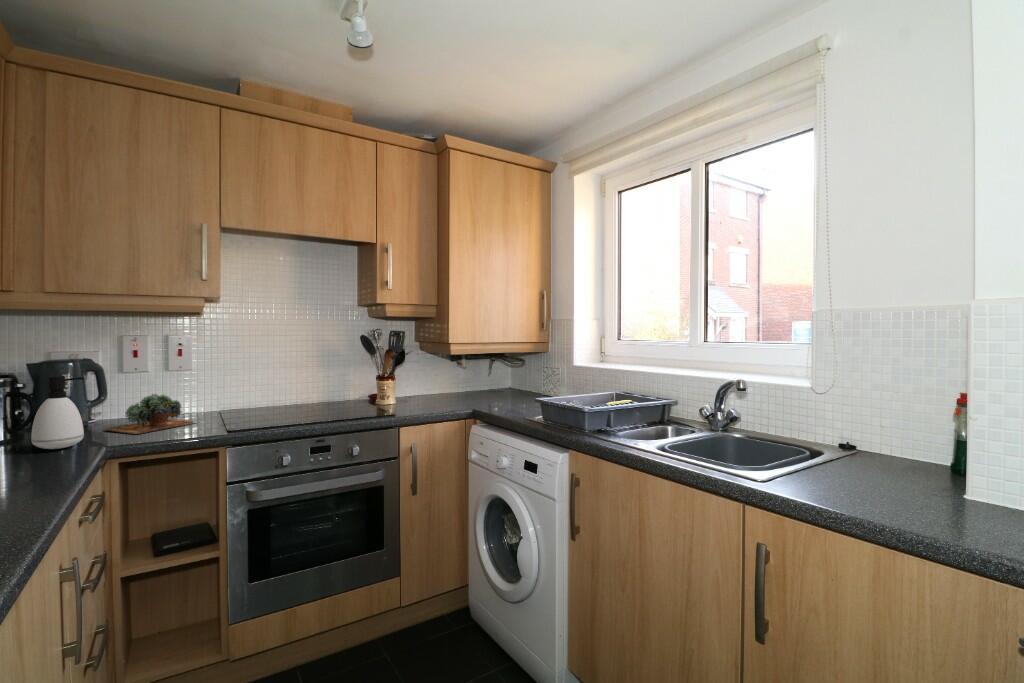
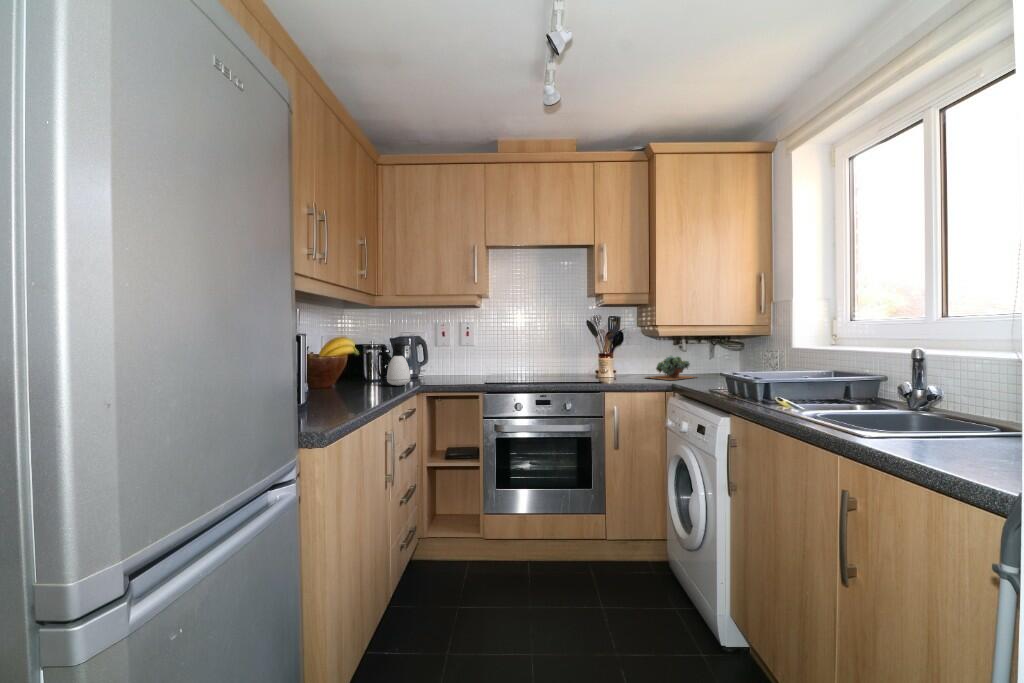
succulent plant: present [104,394,197,434] -> present [646,356,695,380]

